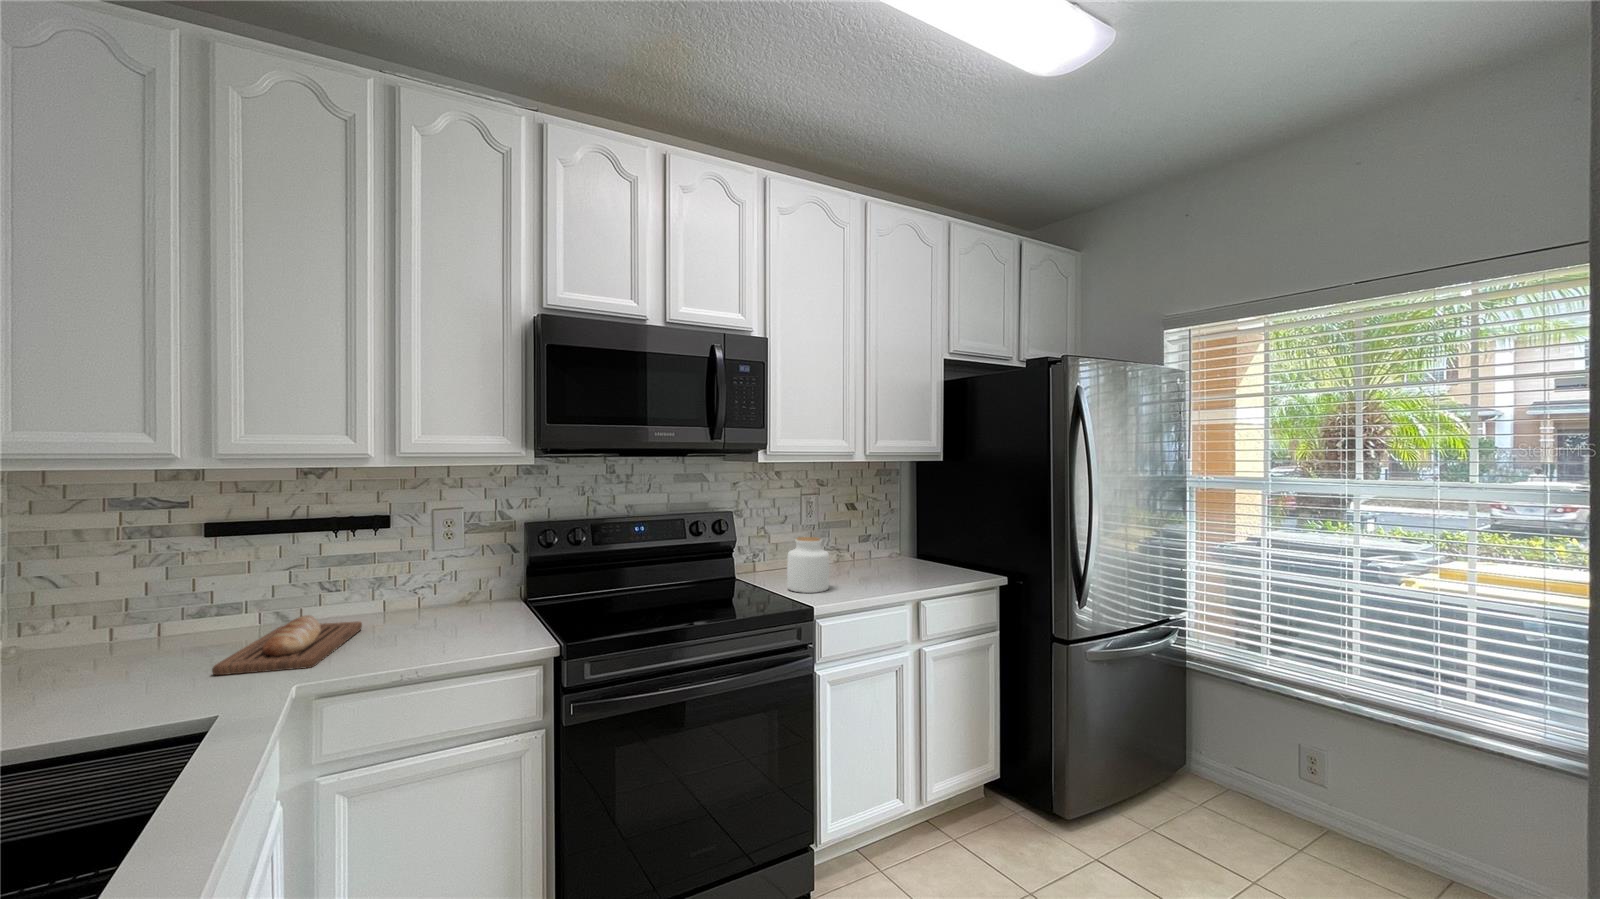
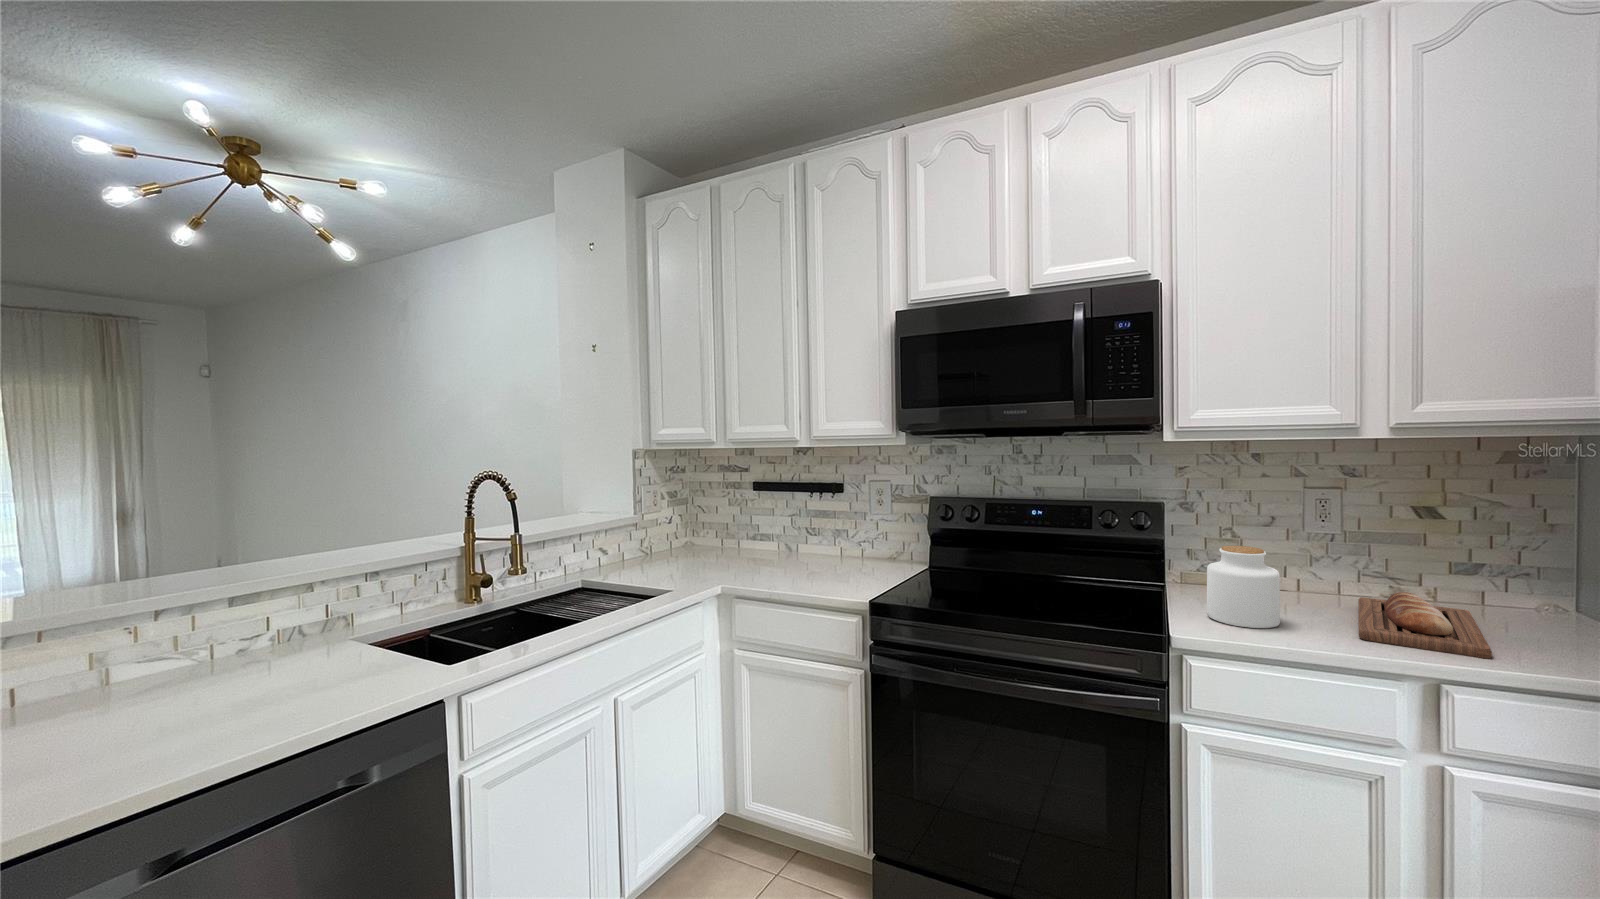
bread loaf: present [212,615,362,675] -> present [1358,592,1492,659]

